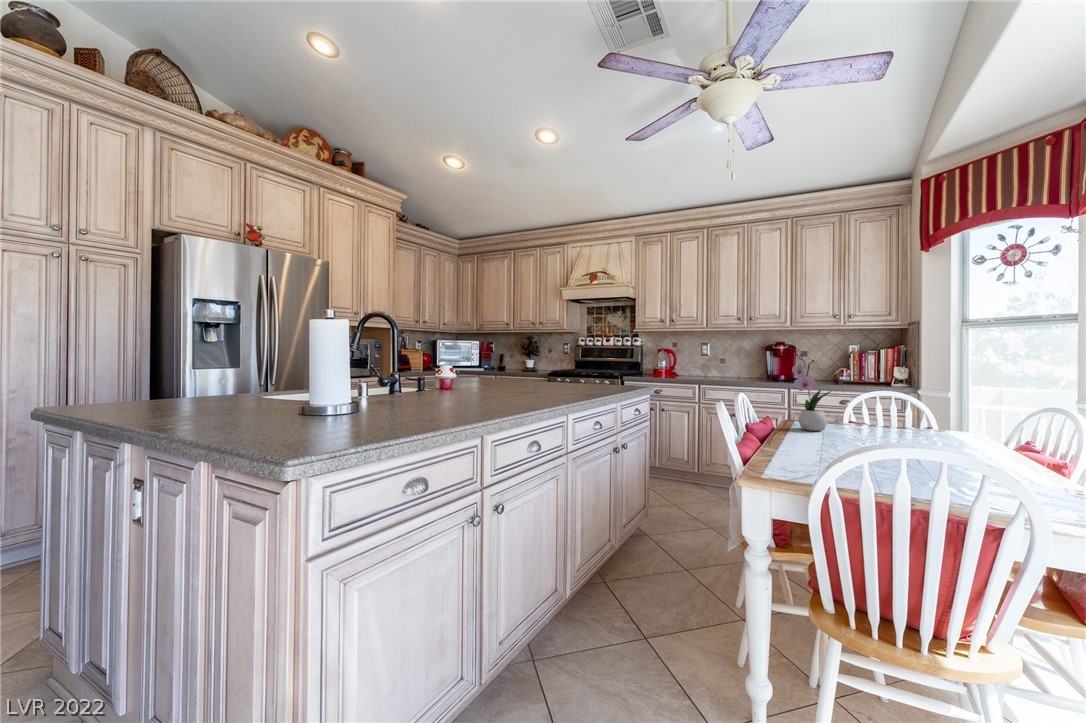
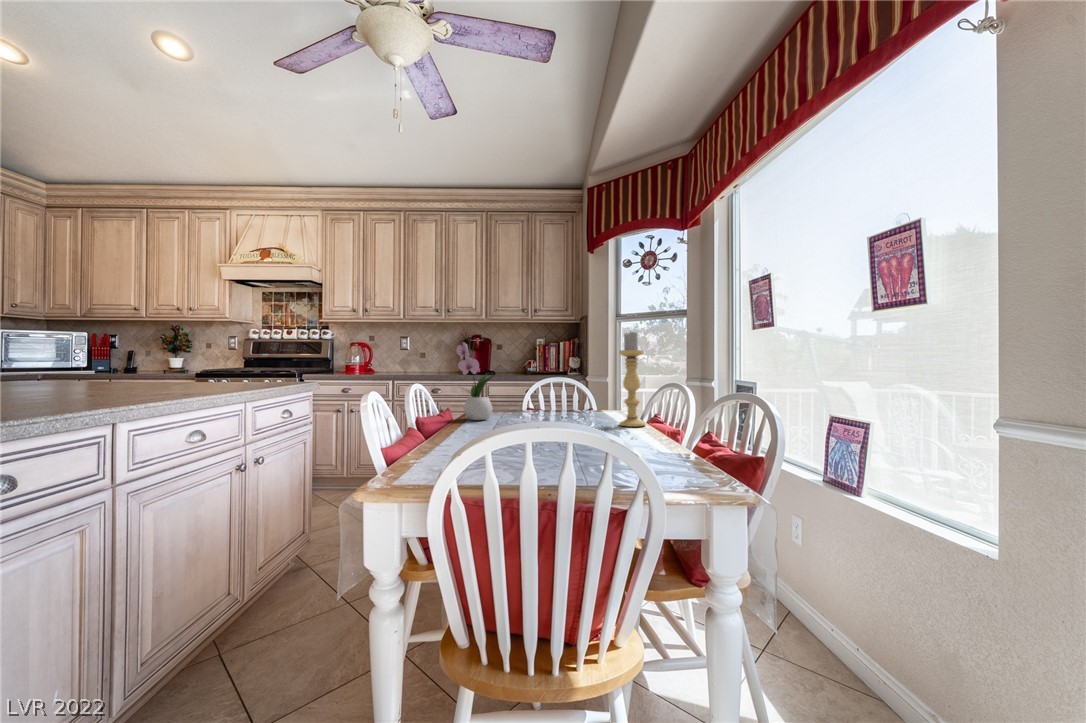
candle holder: none [979,356,1015,453] -> present [619,332,646,427]

